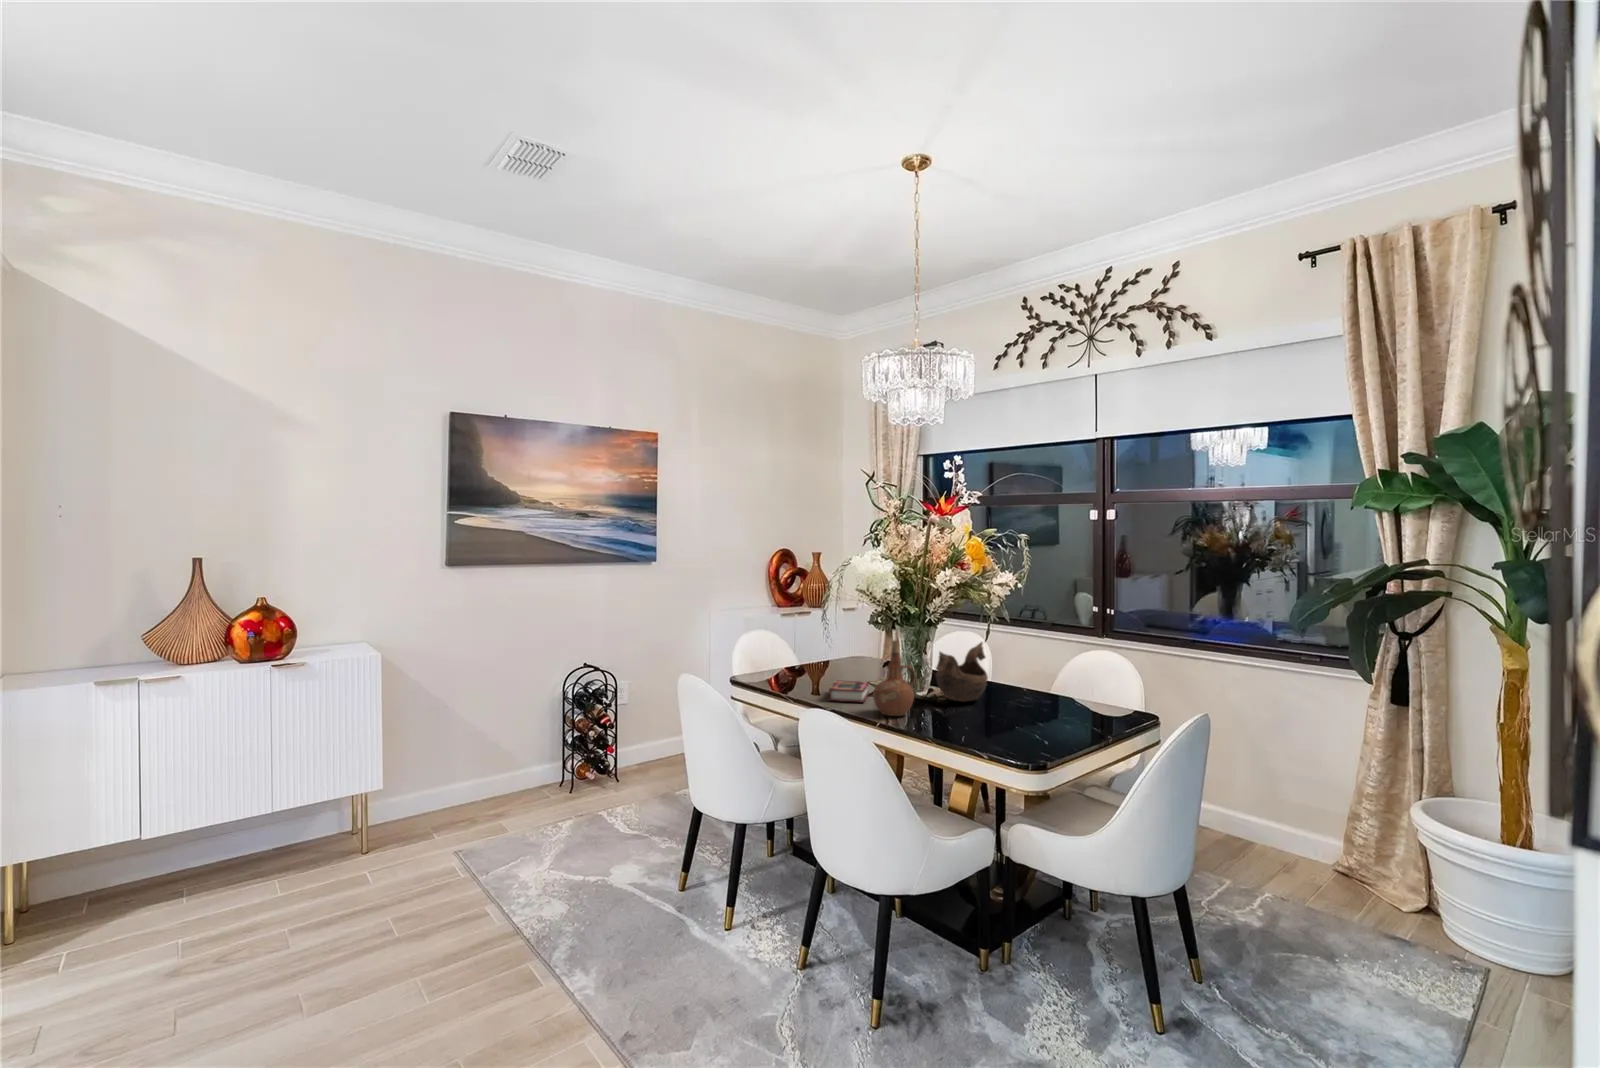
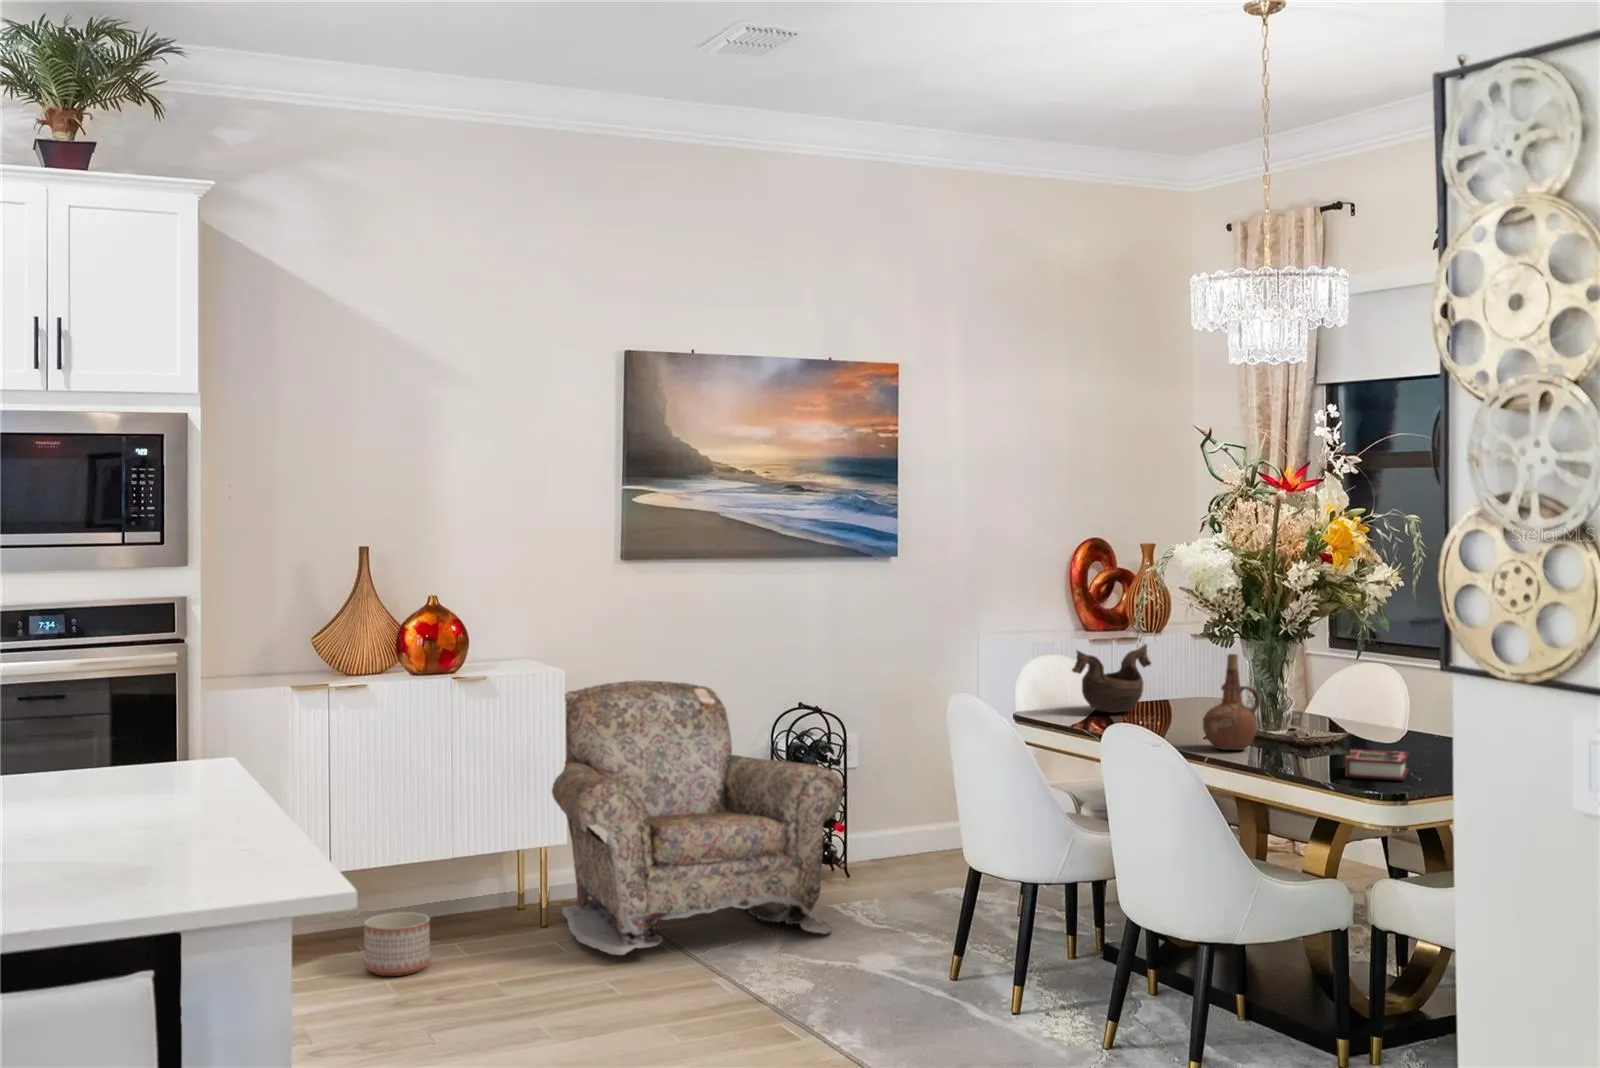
decorative bowl: present [936,642,988,702] -> present [1072,645,1151,713]
armchair: none [370,654,605,887] -> present [552,681,843,955]
book: present [829,680,869,702] -> present [1346,749,1409,780]
planter: none [173,863,241,927] -> present [364,912,430,976]

